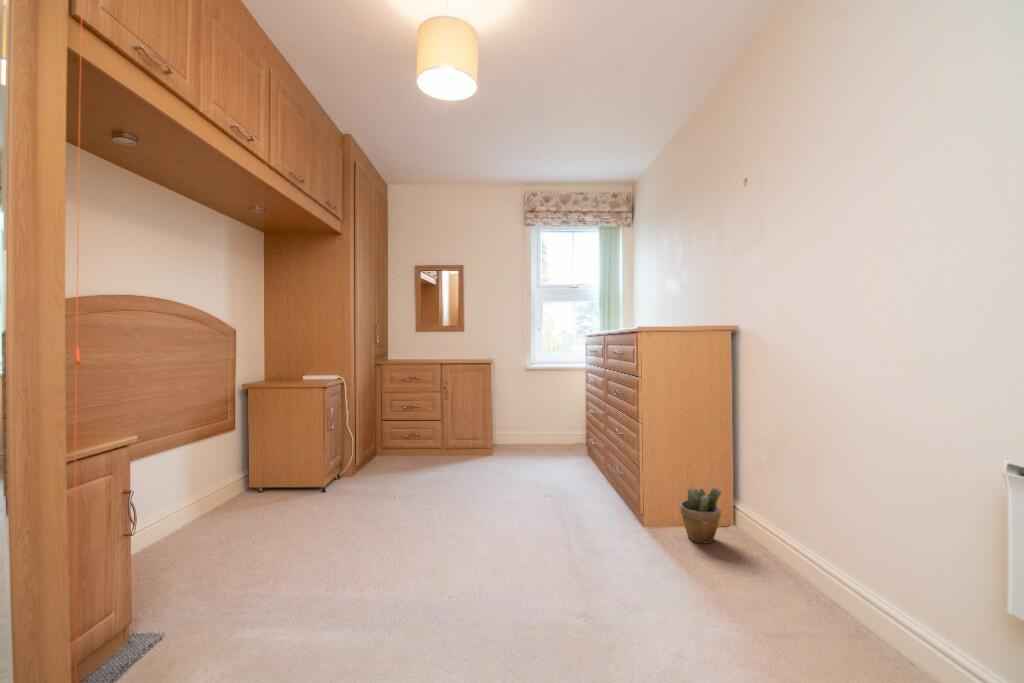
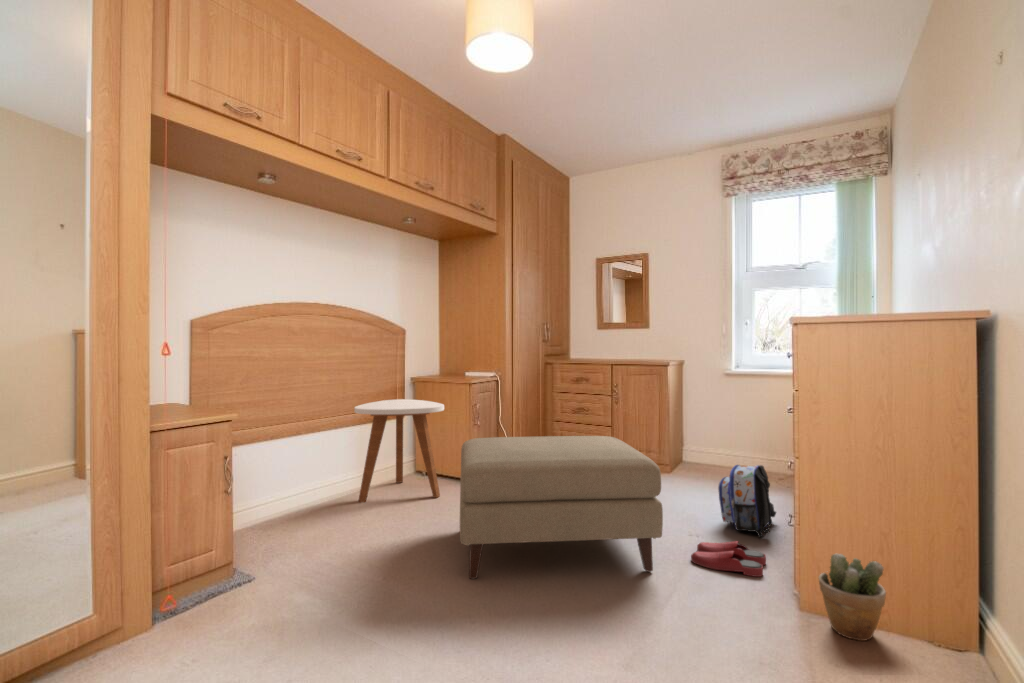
side table: none [193,409,306,537] -> present [354,399,444,503]
ottoman: none [360,426,565,581] -> present [460,436,663,579]
backpack: none [563,435,605,490] -> present [718,465,776,537]
slippers: none [569,495,624,520] -> present [691,541,766,577]

